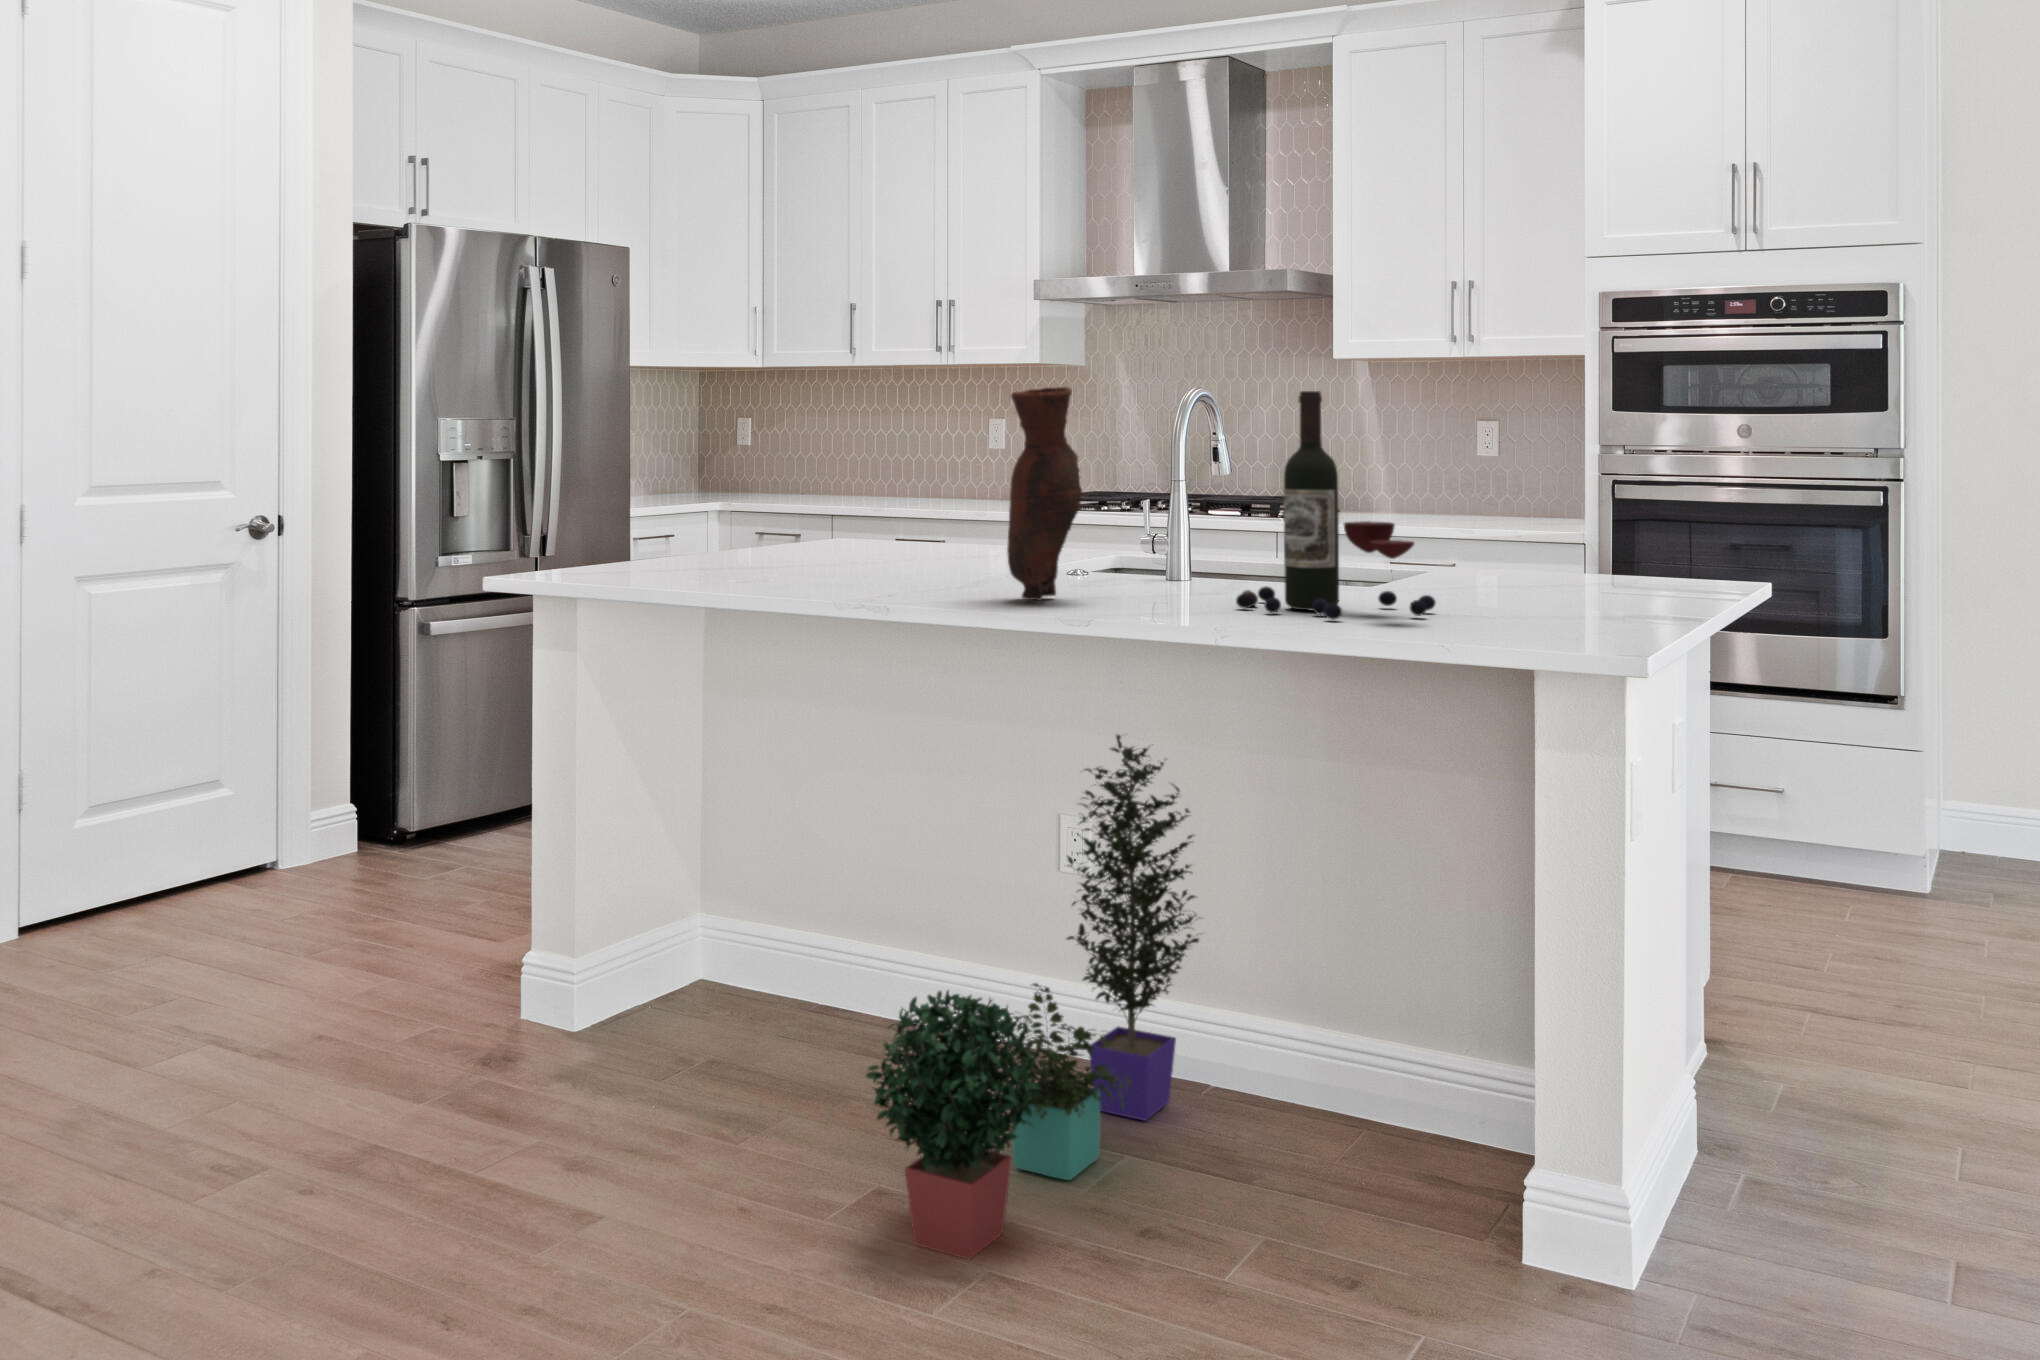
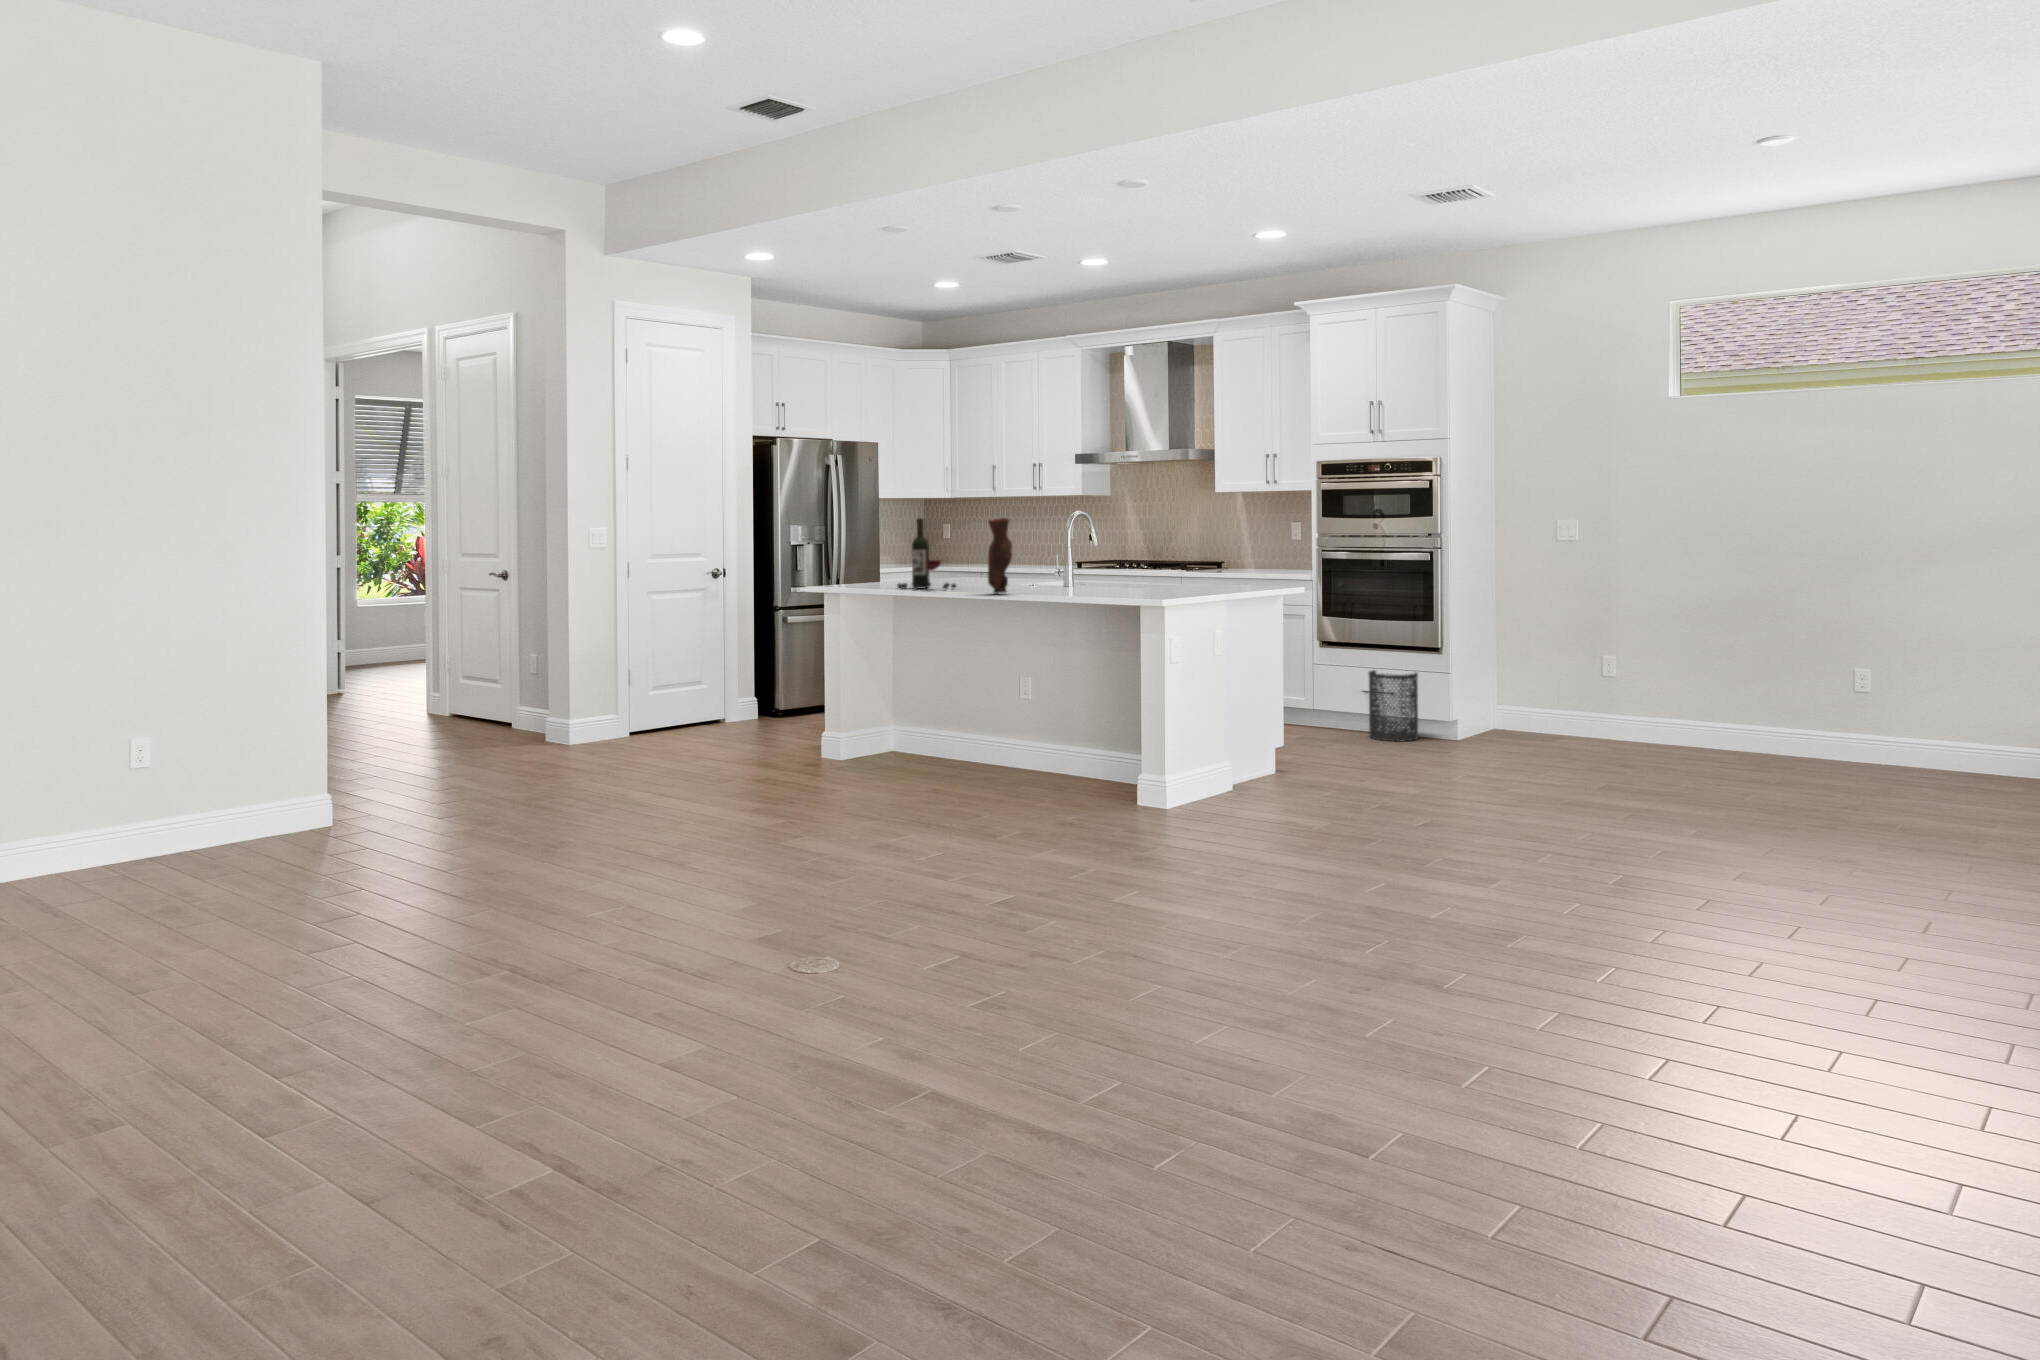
wine bottle: present [1236,391,1436,620] -> present [897,518,956,590]
potted plant: present [866,735,1199,1259] -> none [928,644,1062,798]
trash can: none [1755,739,1876,909] -> present [1369,670,1418,741]

